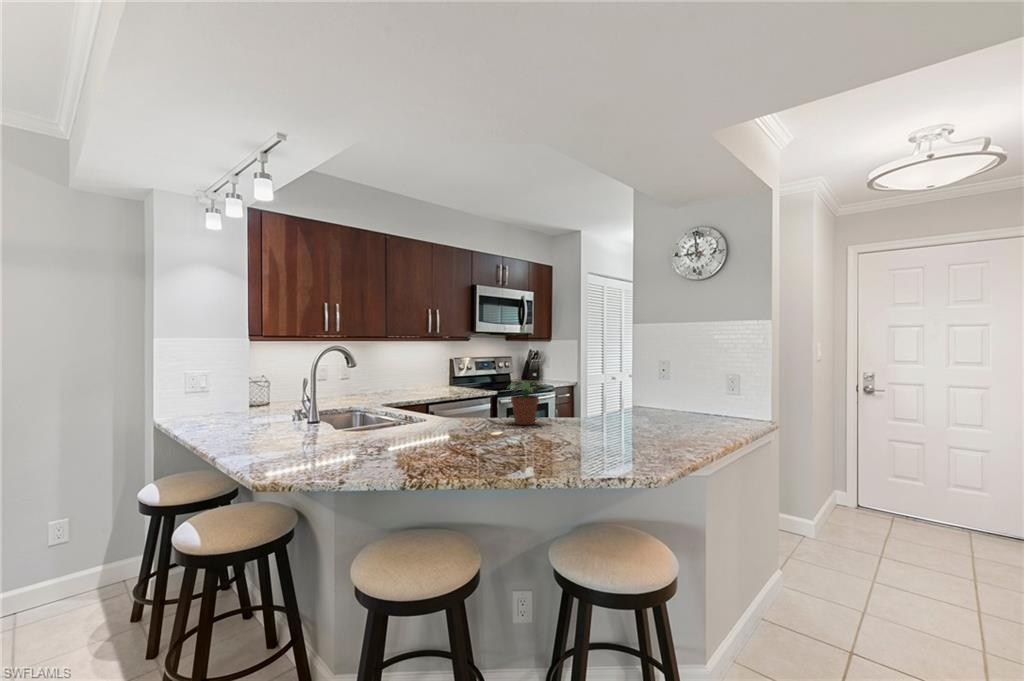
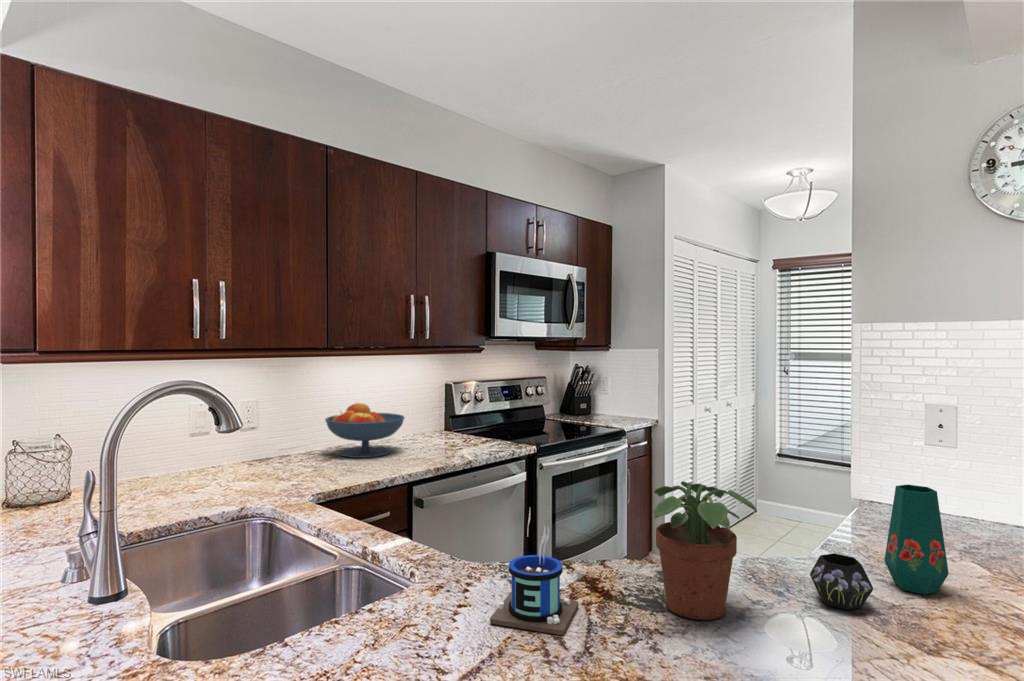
fruit bowl: none [384,367,426,395] -> present [325,403,405,458]
vase: none [569,383,621,424] -> present [810,485,949,610]
mug: none [450,386,483,427] -> present [490,509,578,635]

